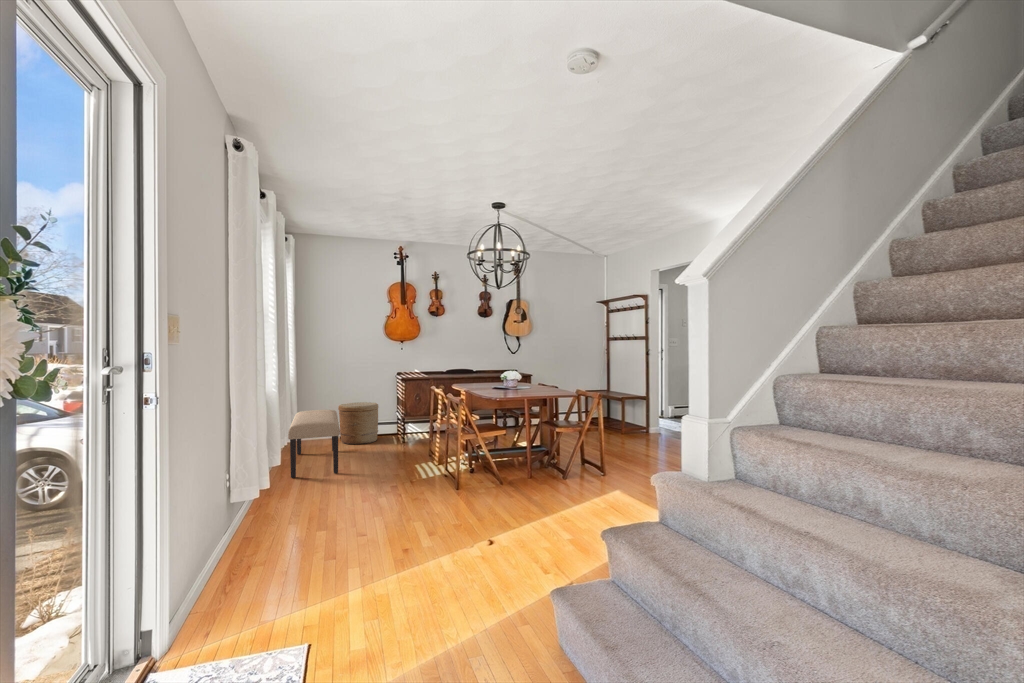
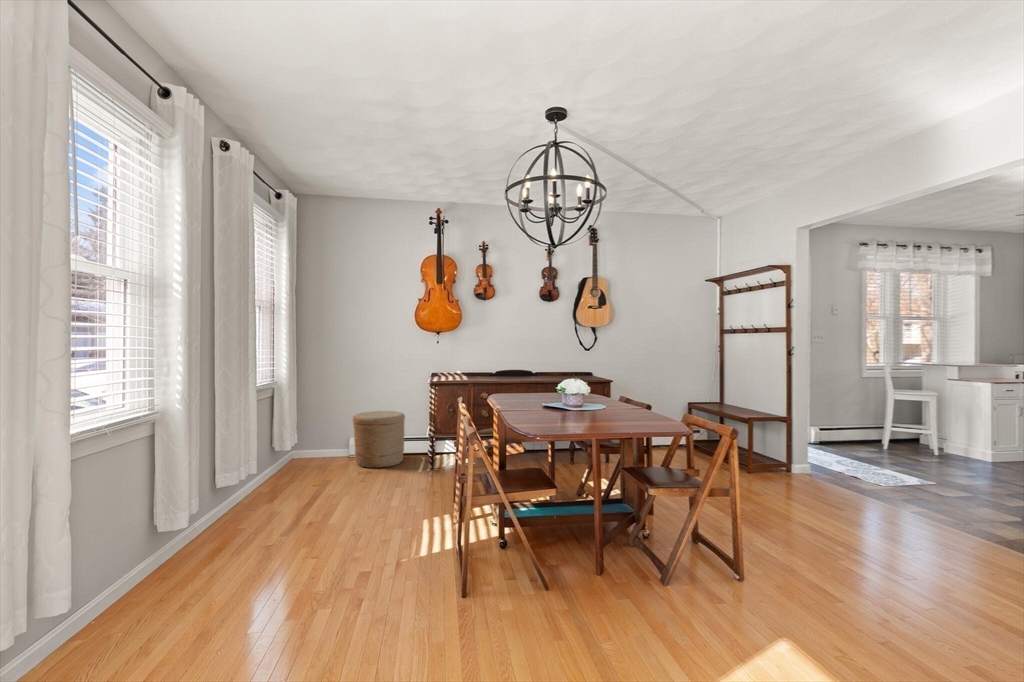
bench: present [288,410,340,478] -> none [231,424,341,534]

